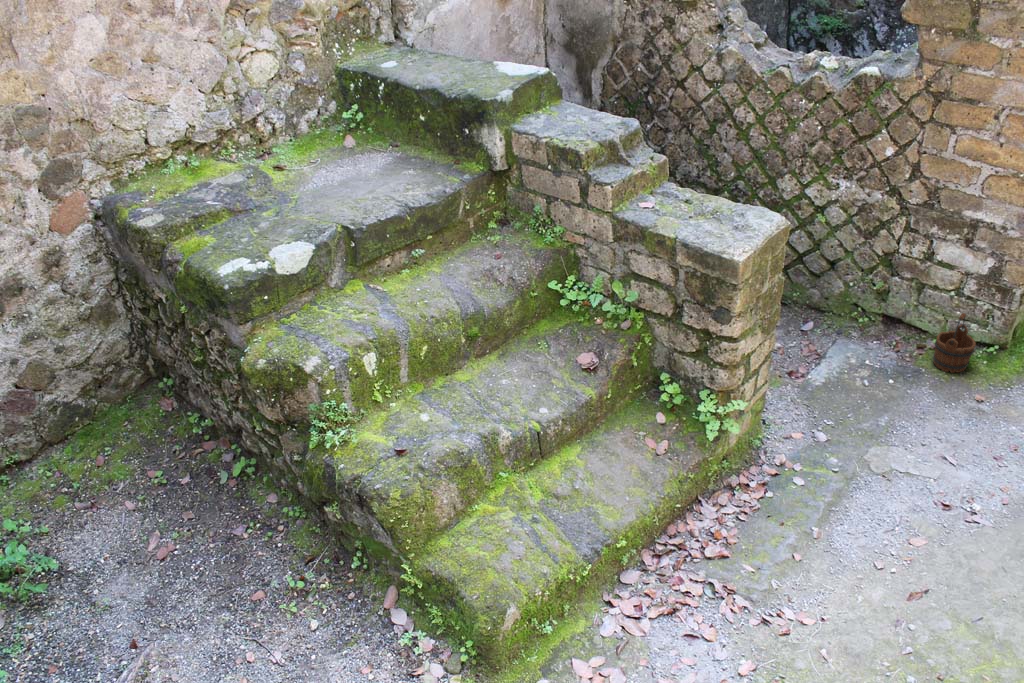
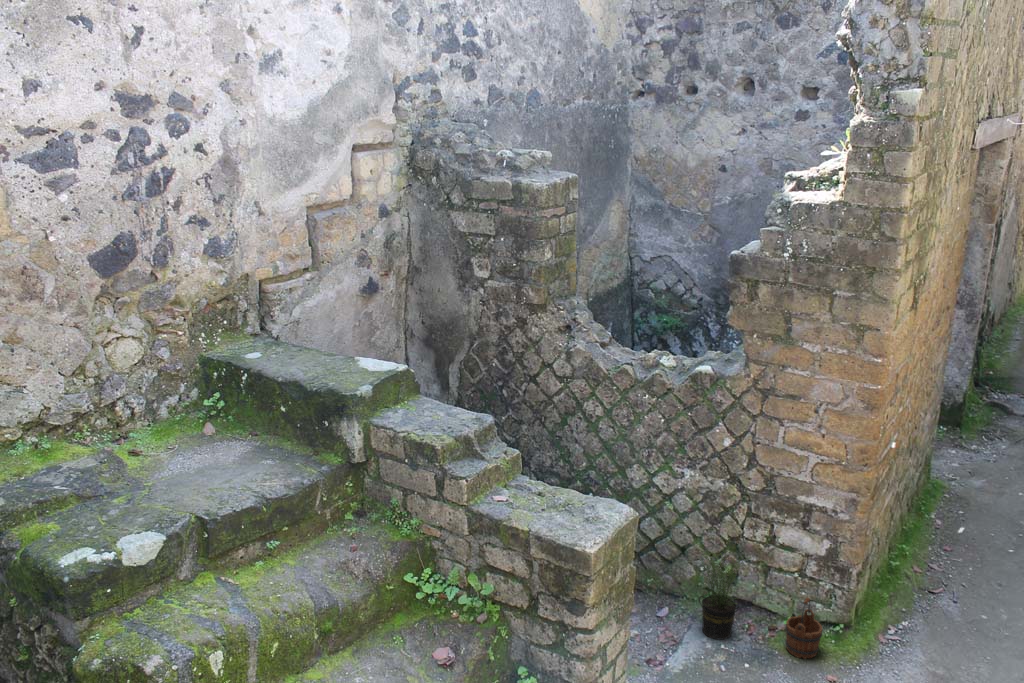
potted plant: none [842,248,908,353] -> present [699,537,745,640]

